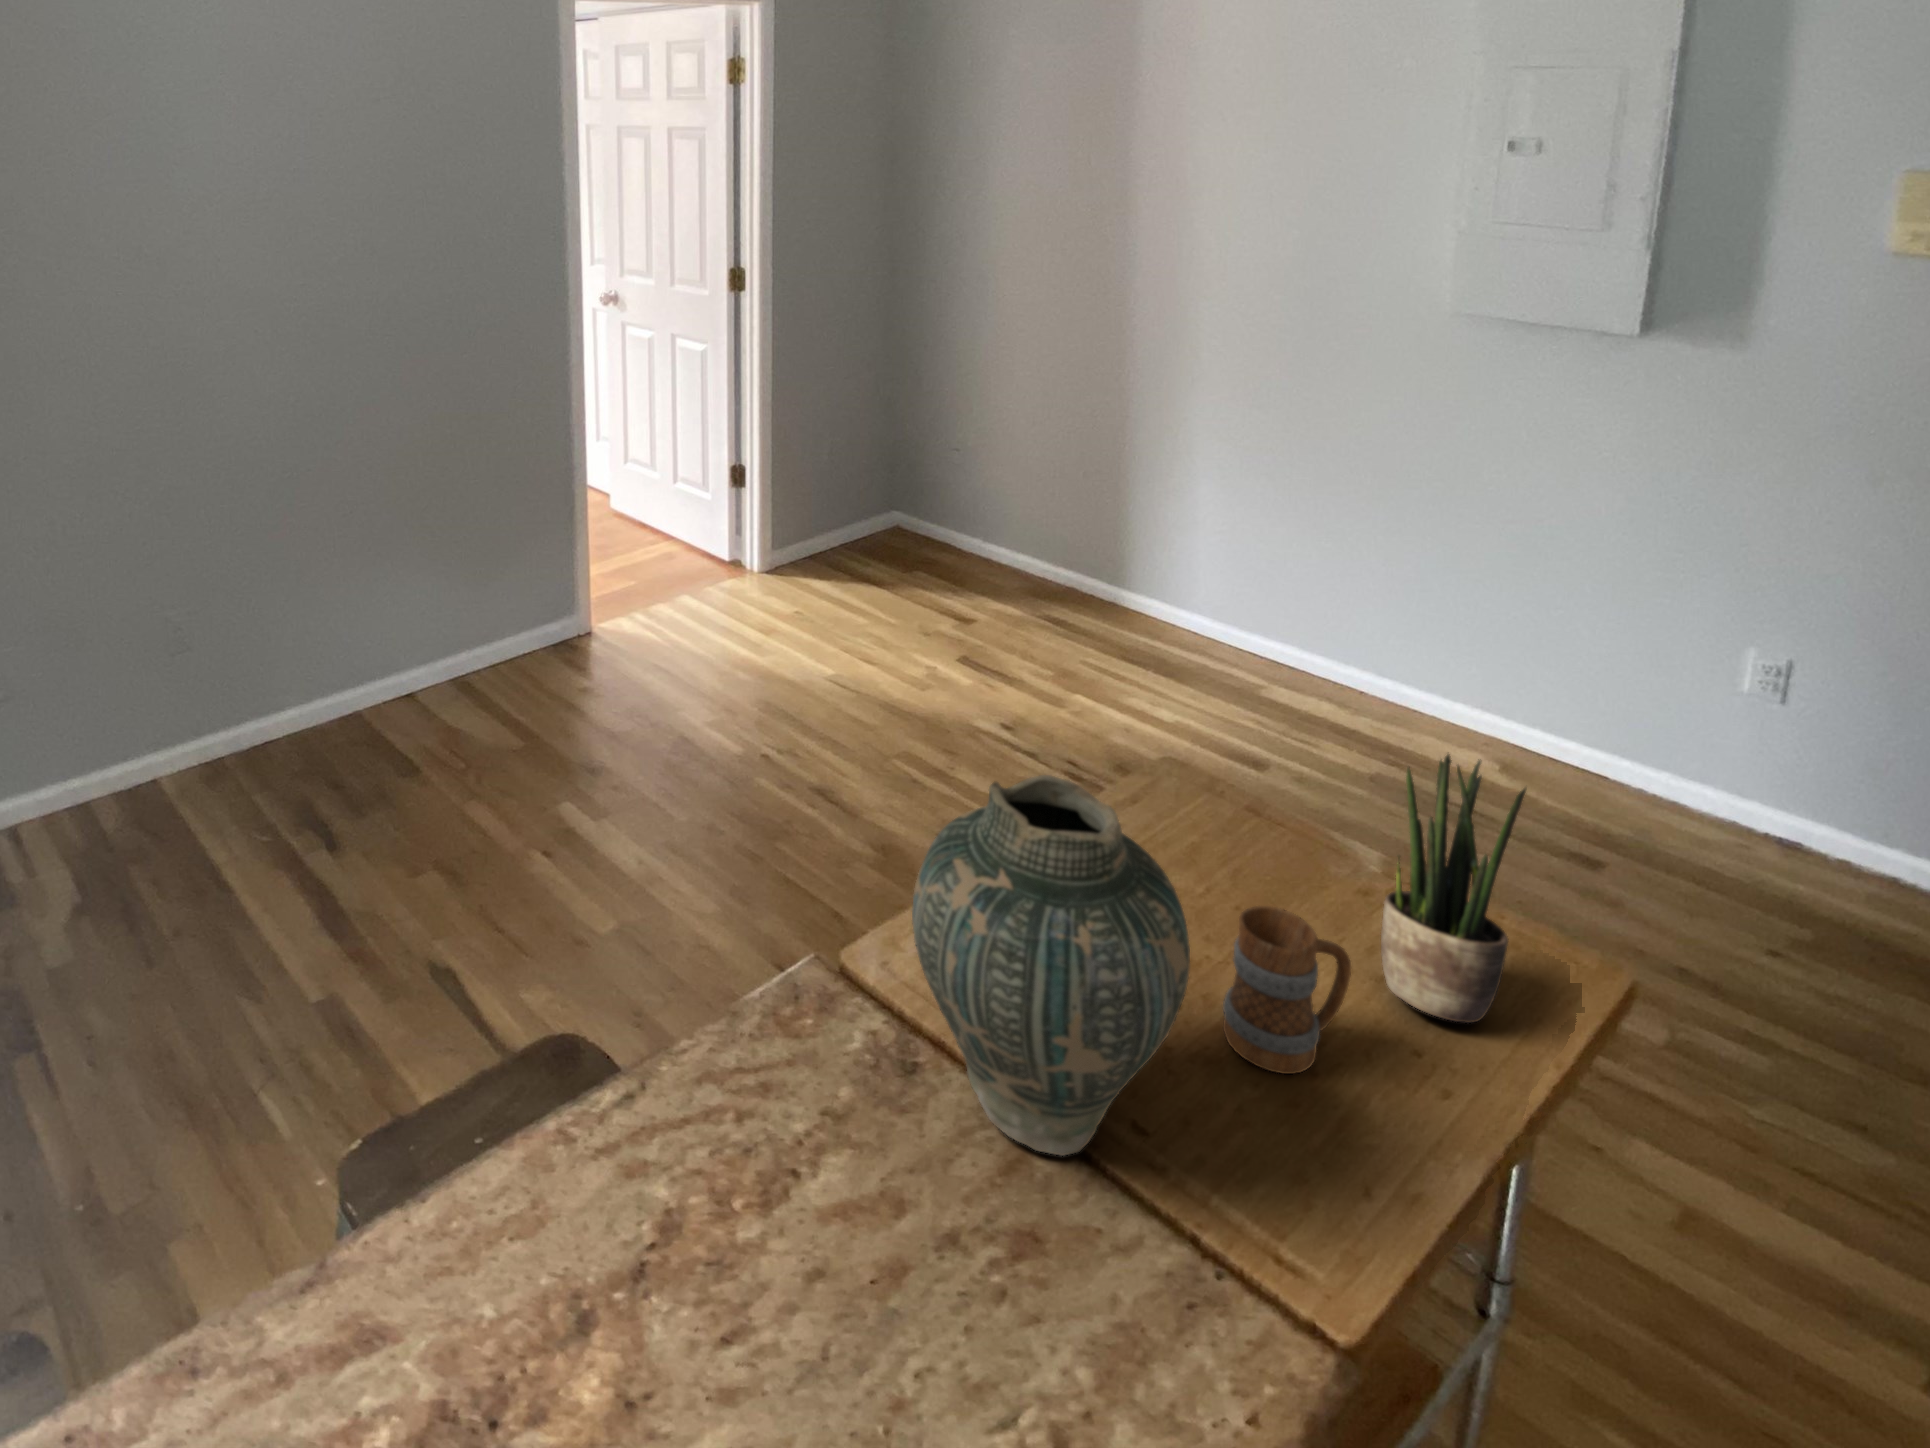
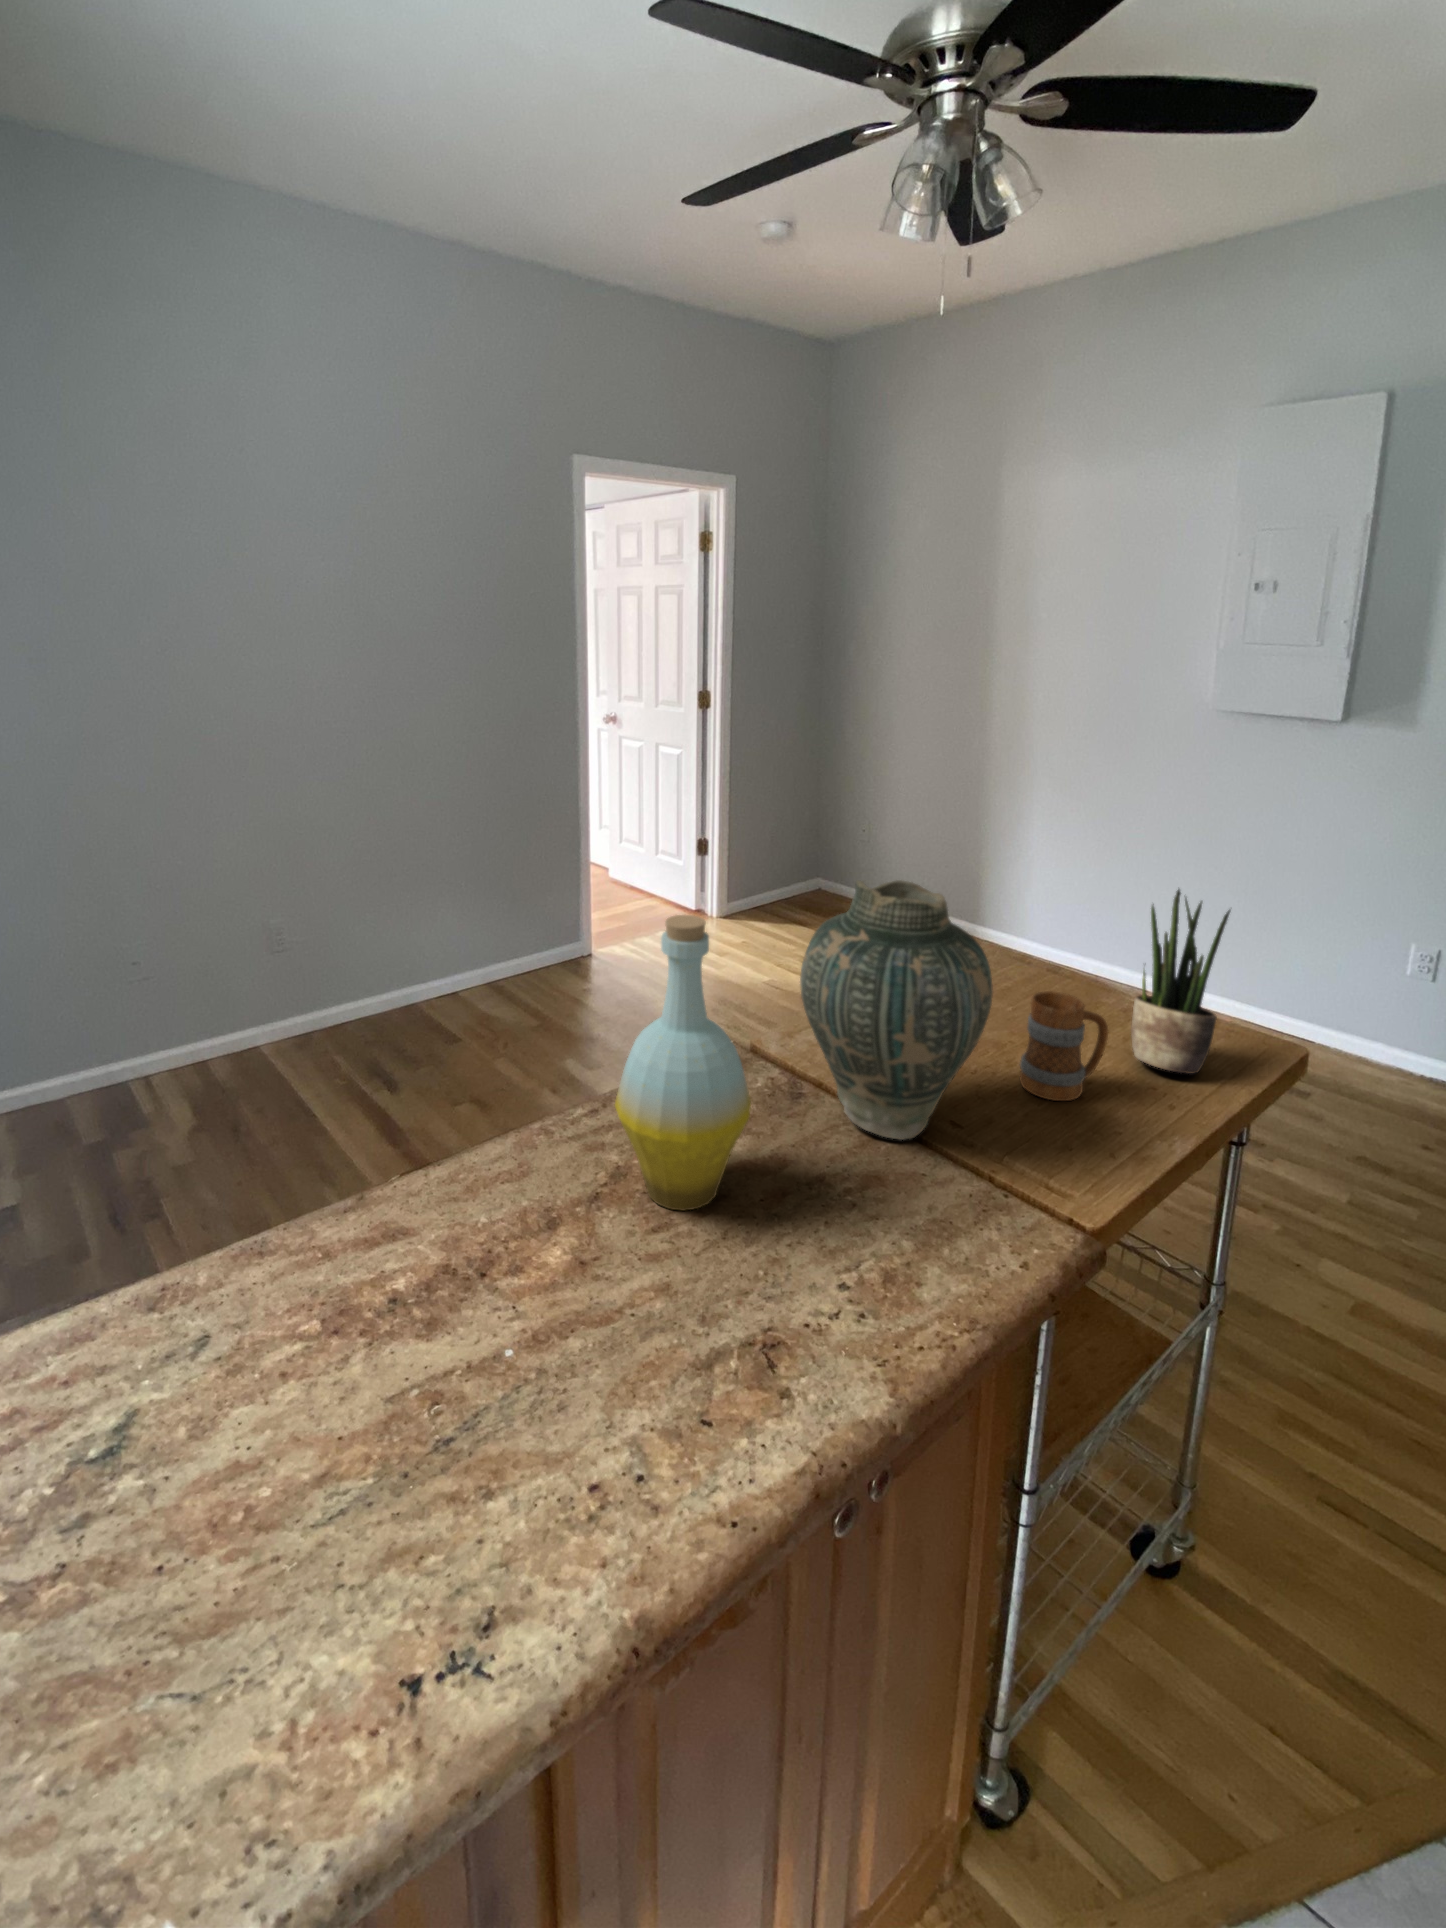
bottle: none [664,885,854,1299] -> present [615,915,751,1211]

